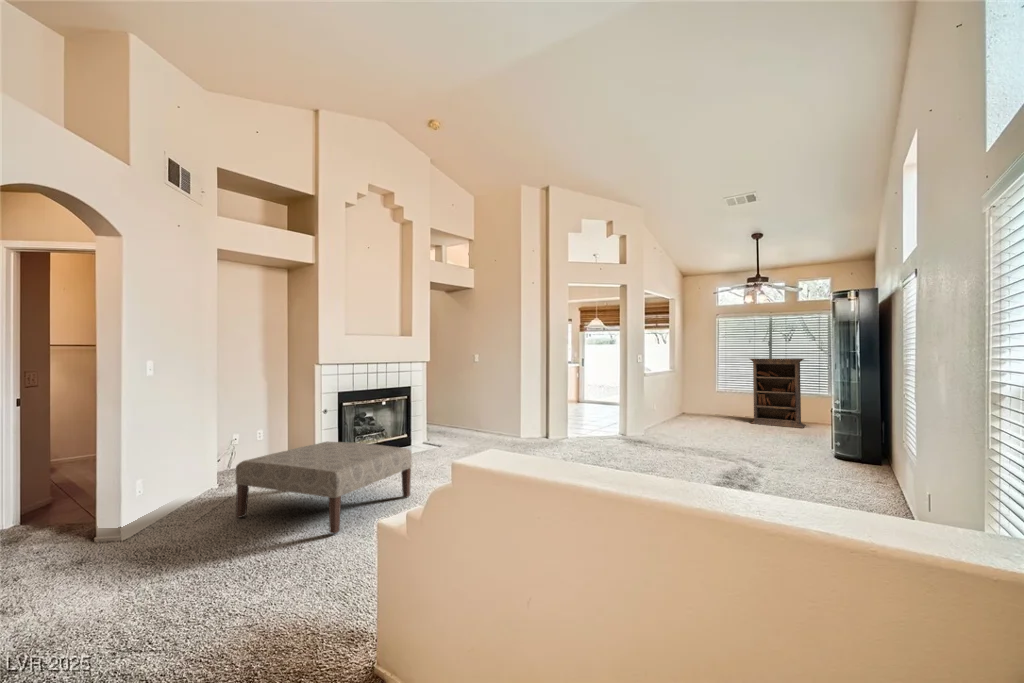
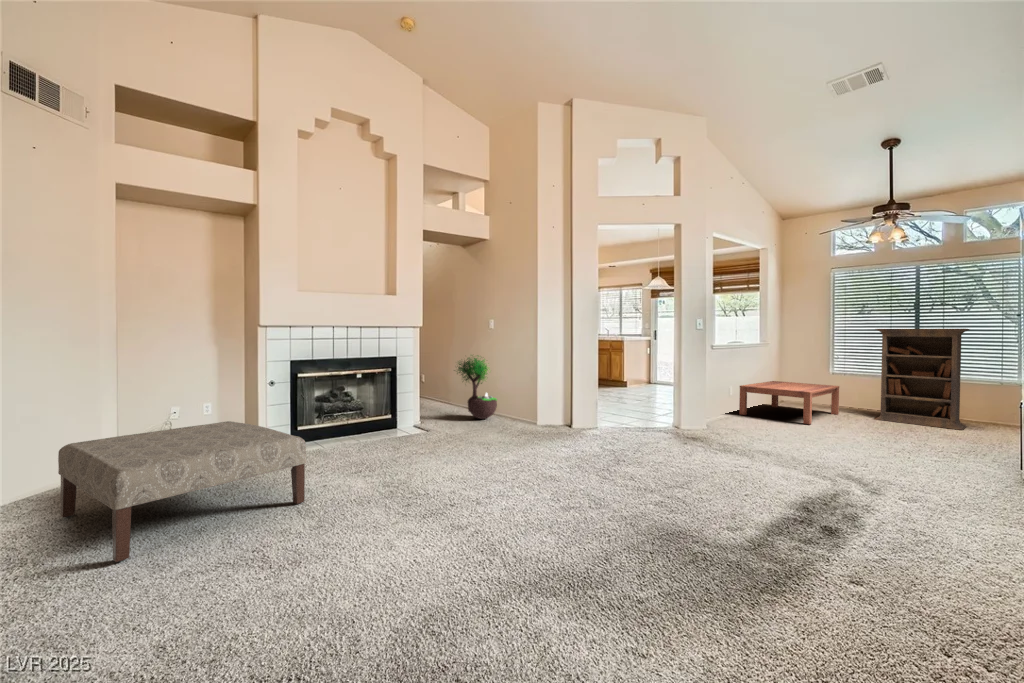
potted tree: none [449,379,485,436] -> present [457,358,497,419]
coffee table: none [661,398,727,429] -> present [739,381,839,424]

